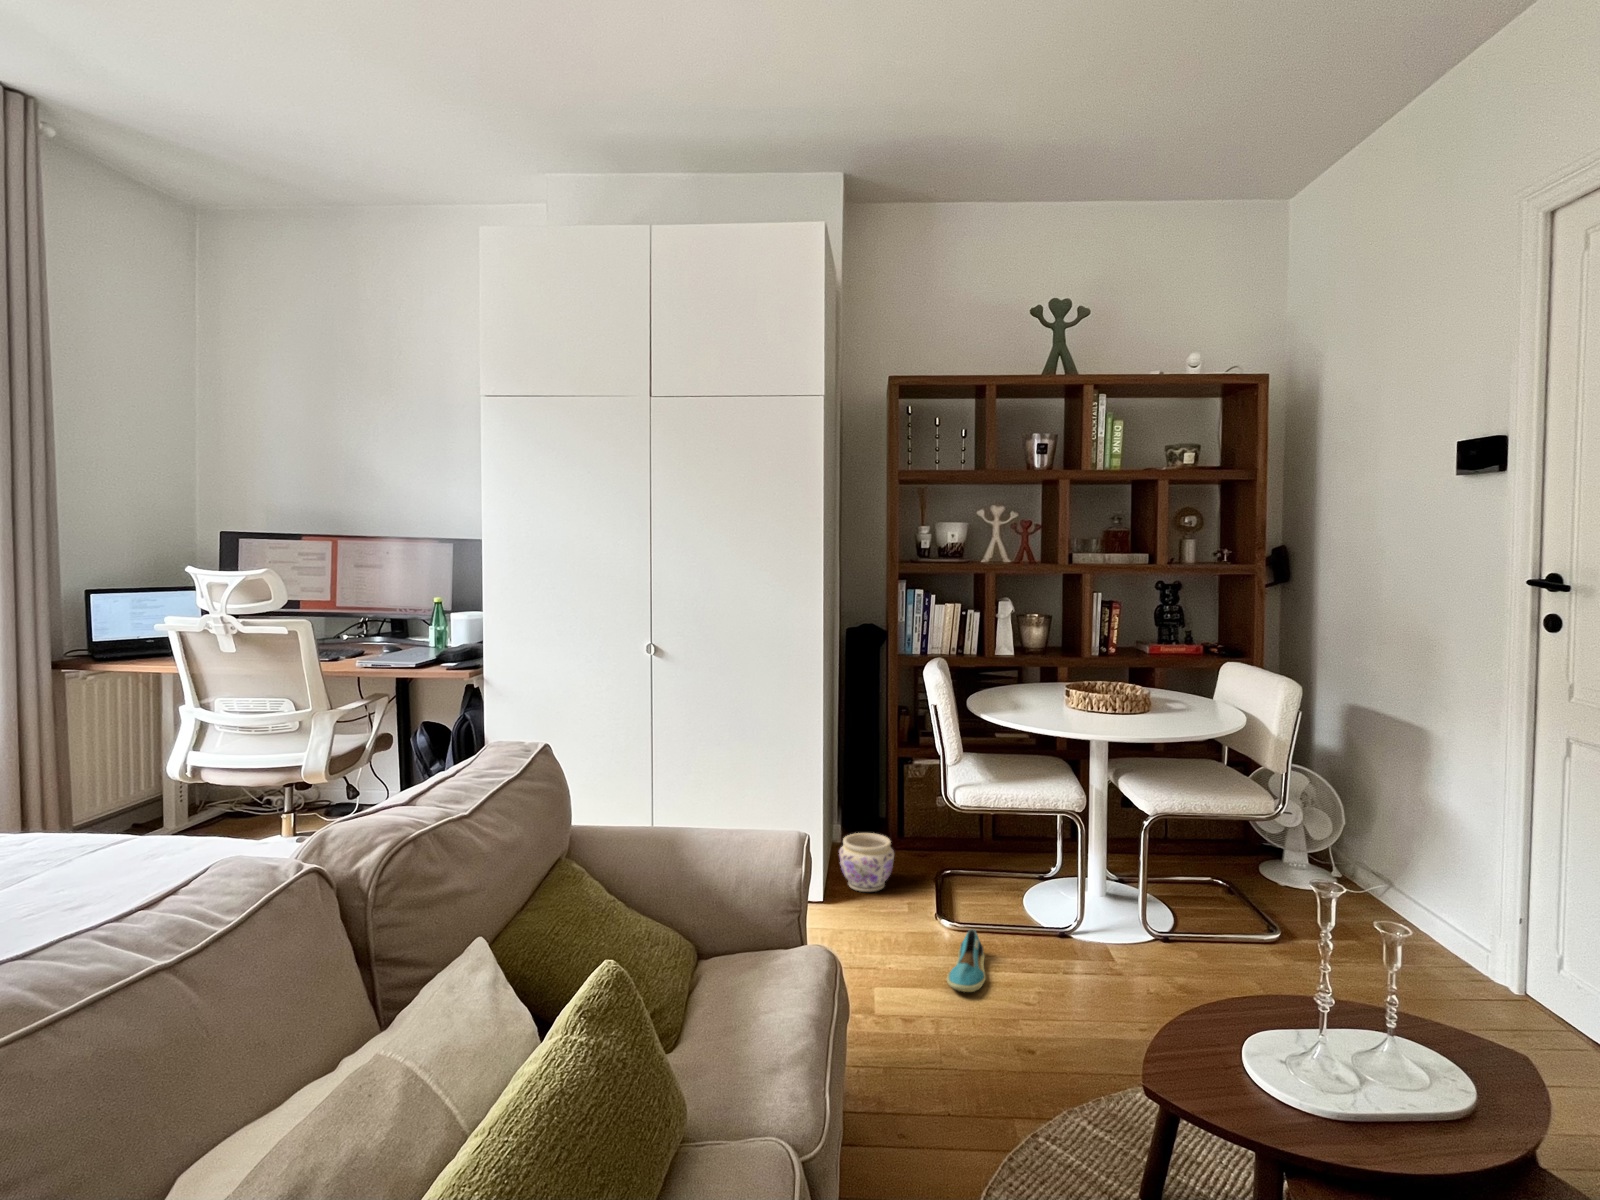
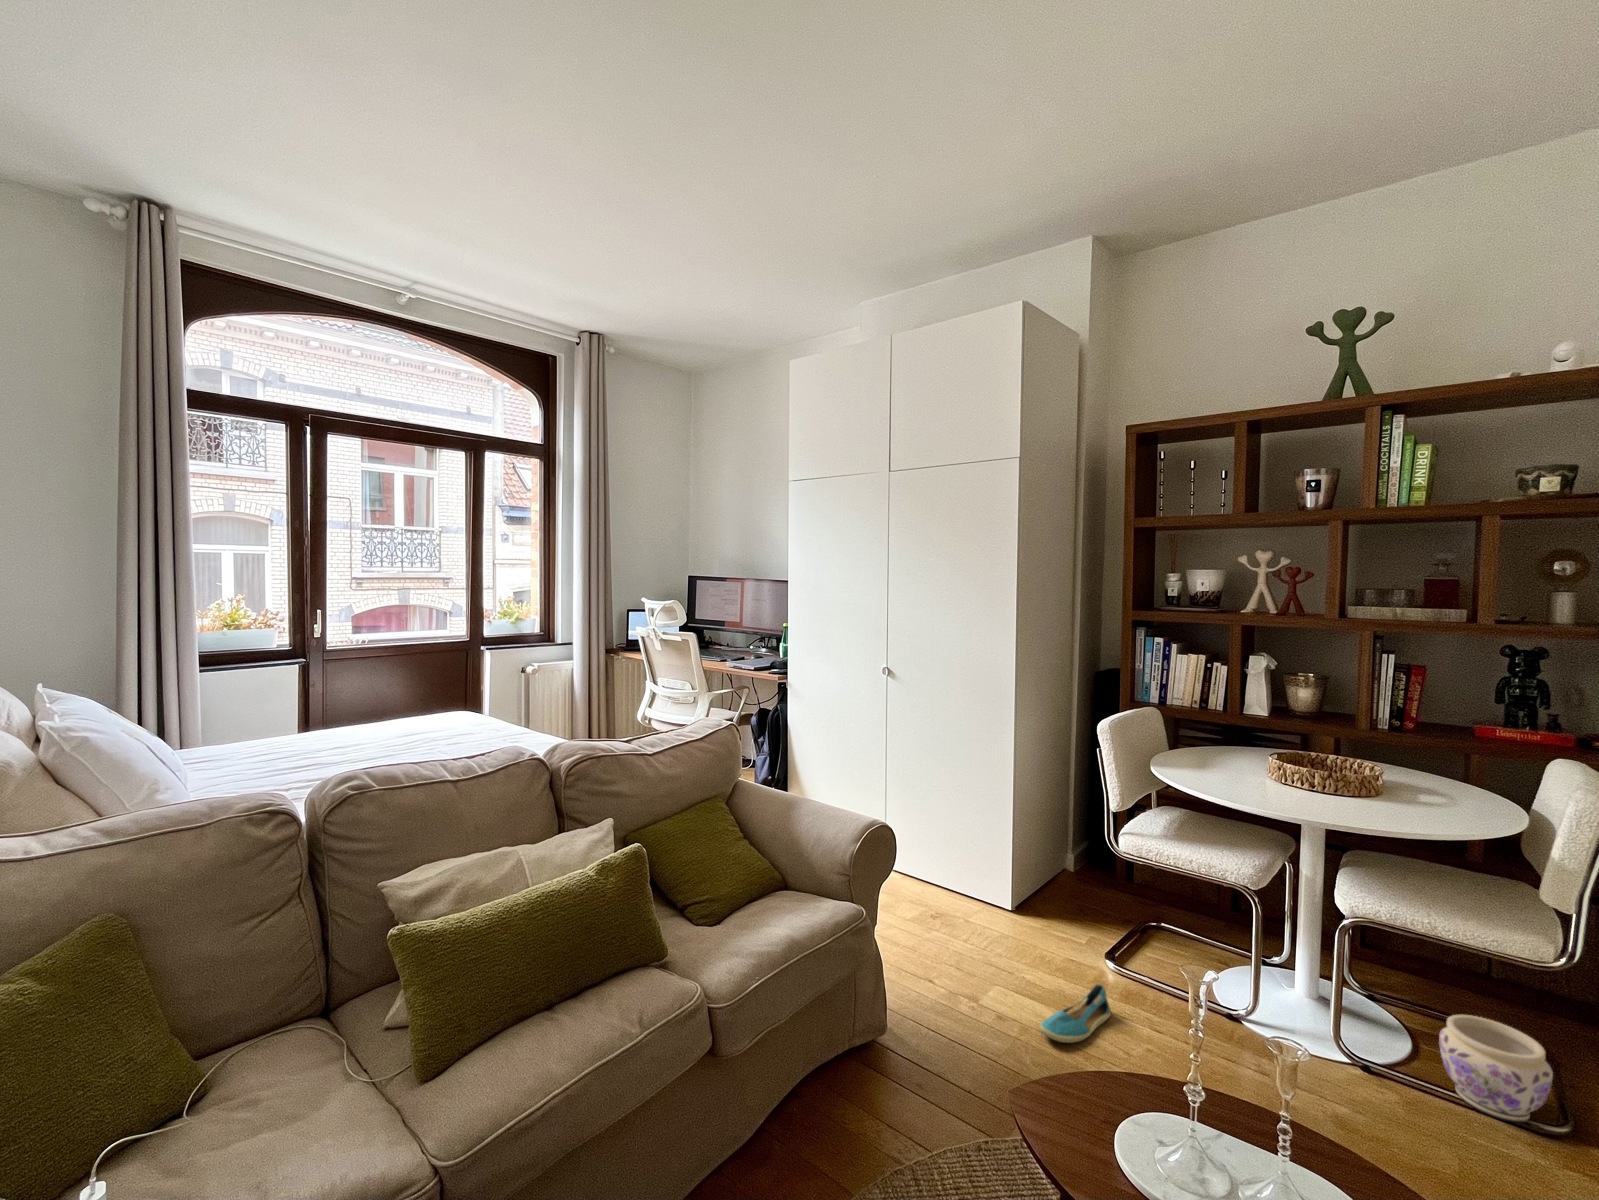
planter: present [839,833,894,892] -> present [1439,1015,1553,1122]

